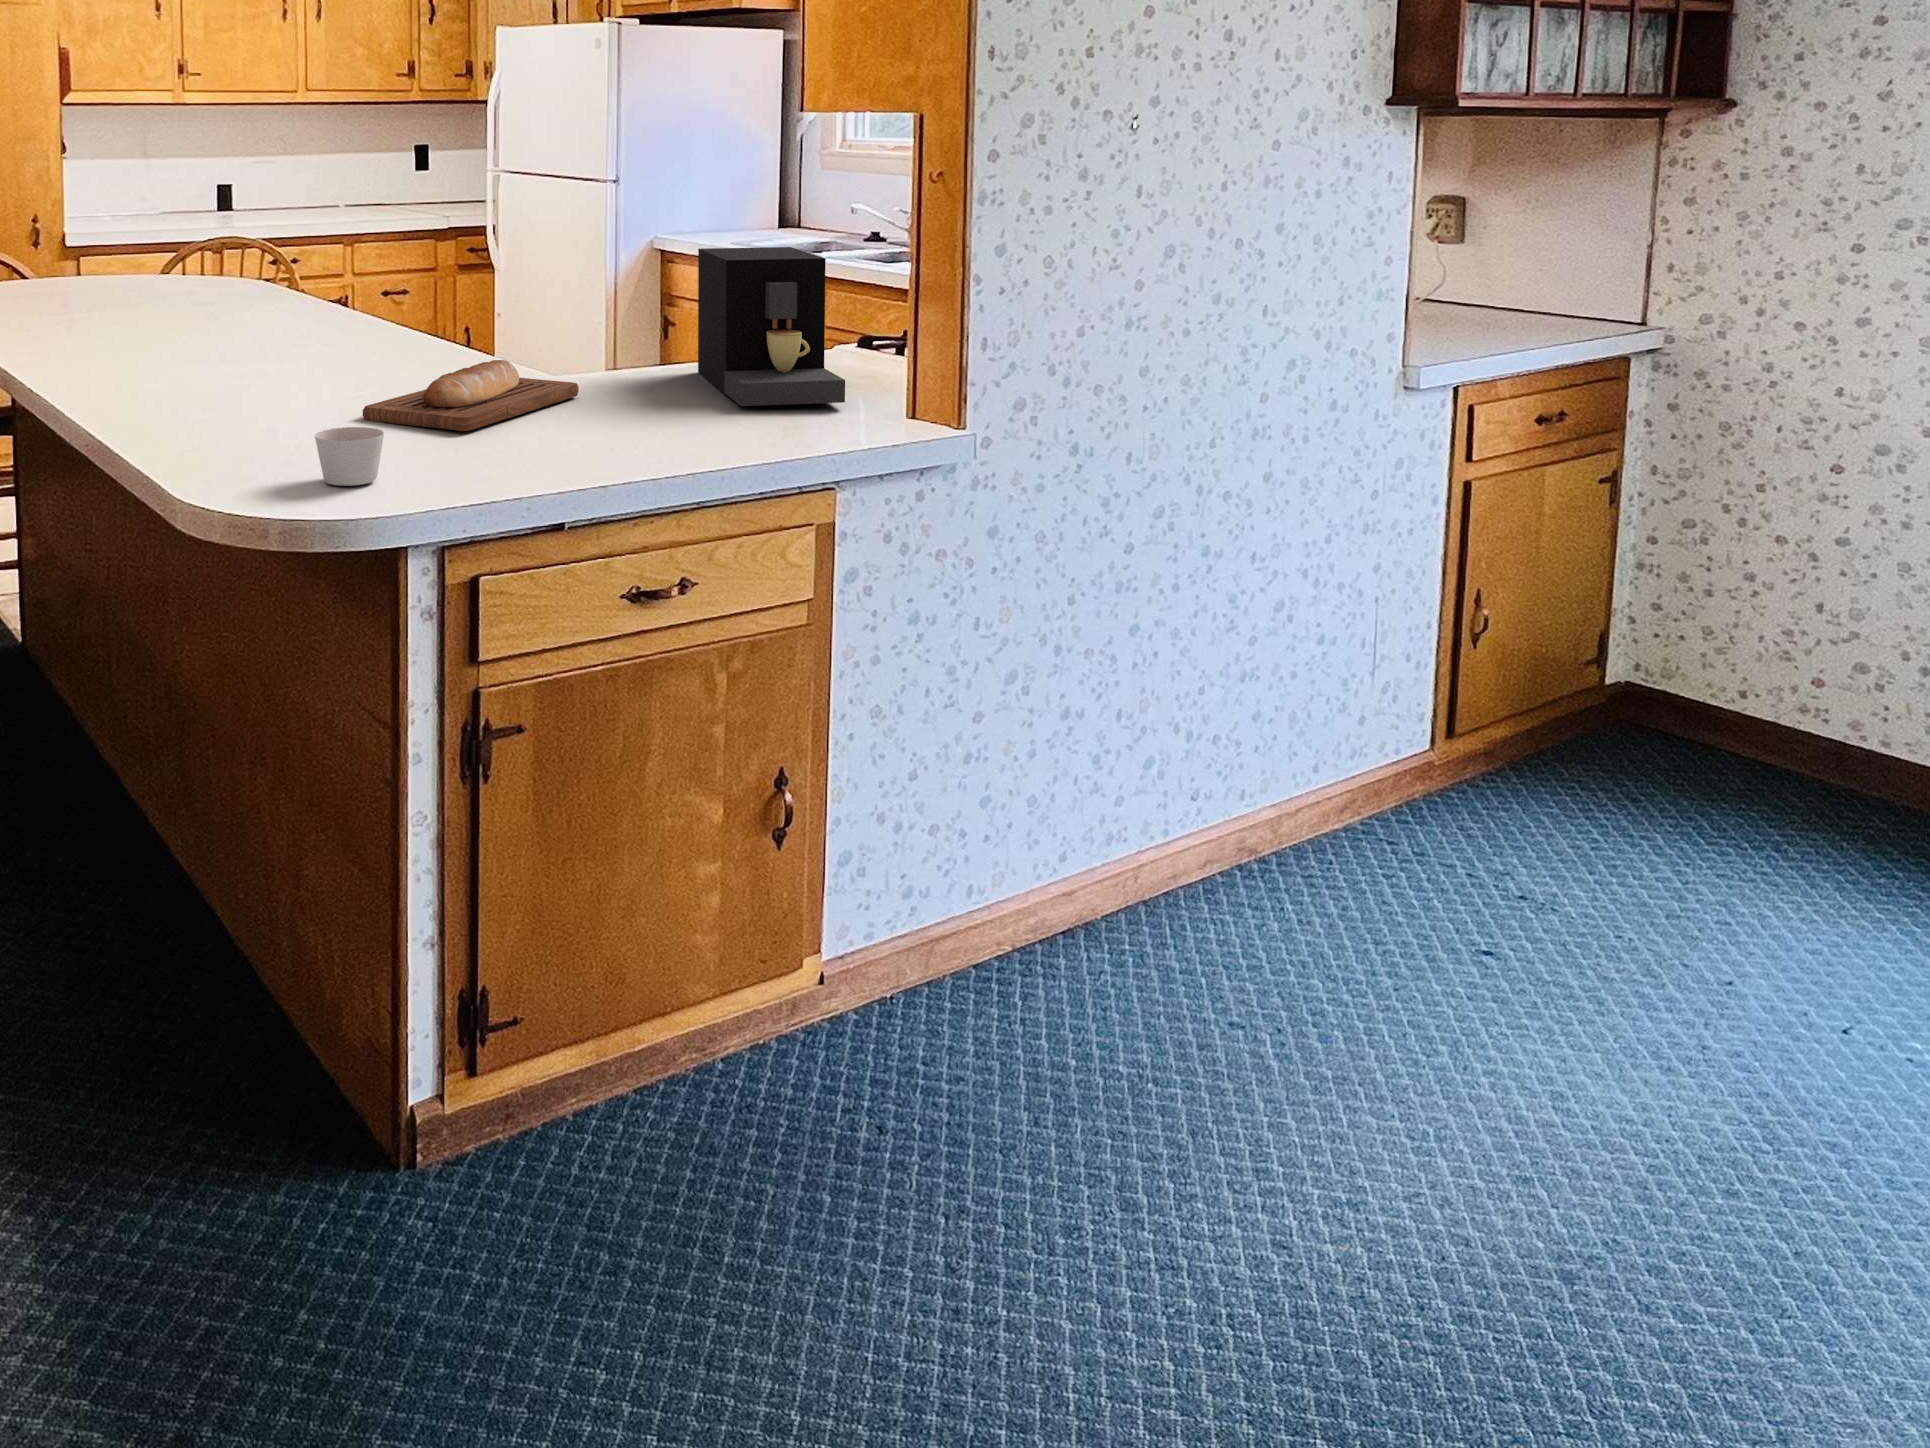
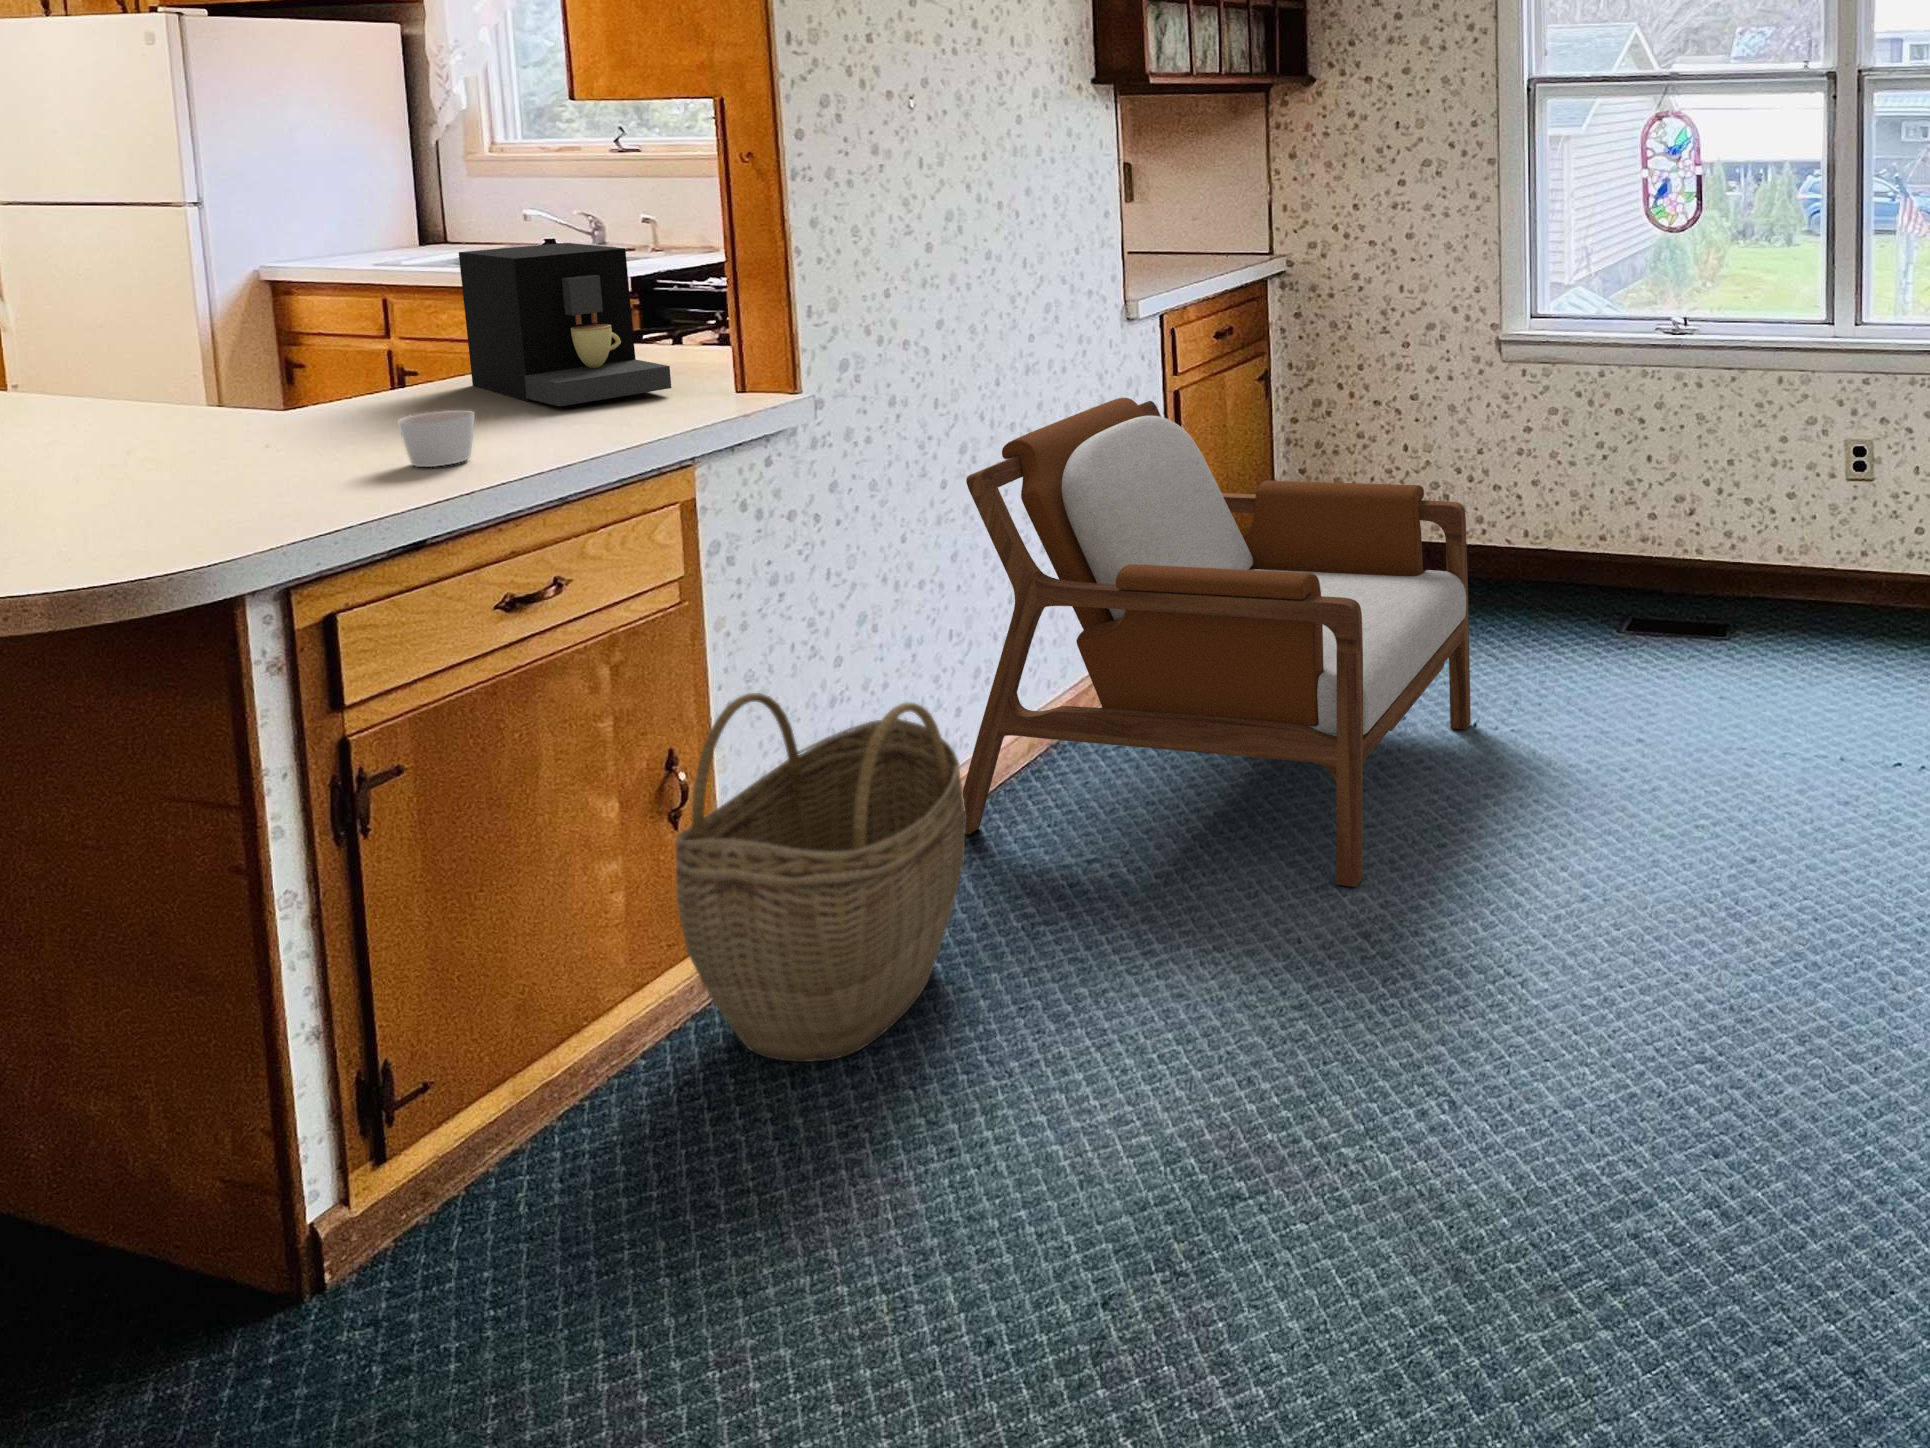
bread loaf: present [363,360,579,431] -> none [55,396,346,488]
candle: present [315,427,384,486] -> present [397,410,475,467]
armchair: none [1086,483,1872,1221] -> present [963,398,1471,887]
woven basket: none [761,730,1063,1148] -> present [676,693,966,1062]

